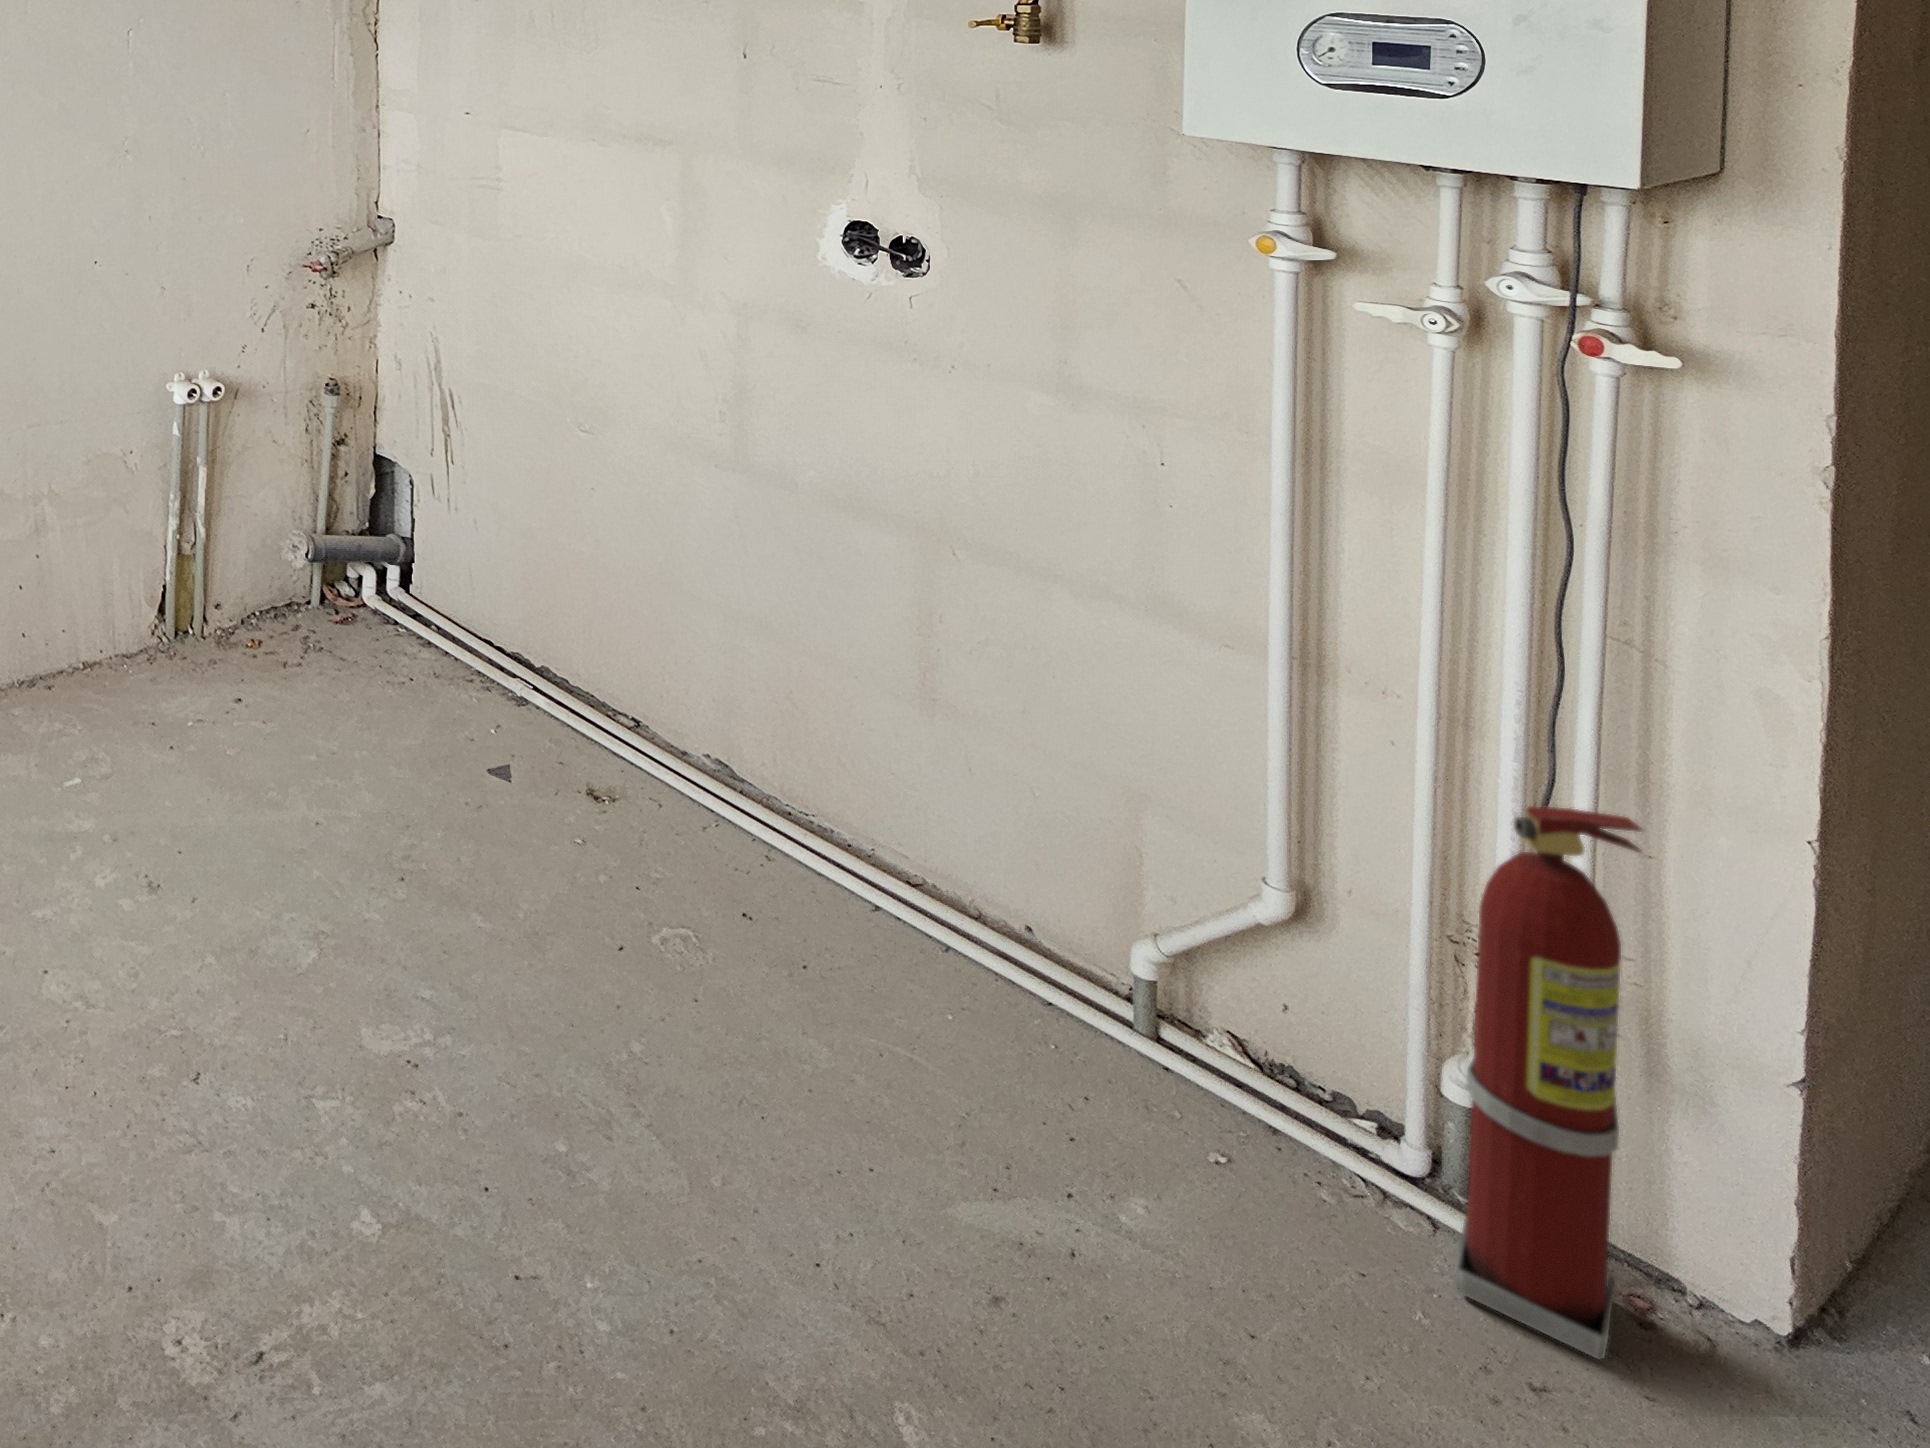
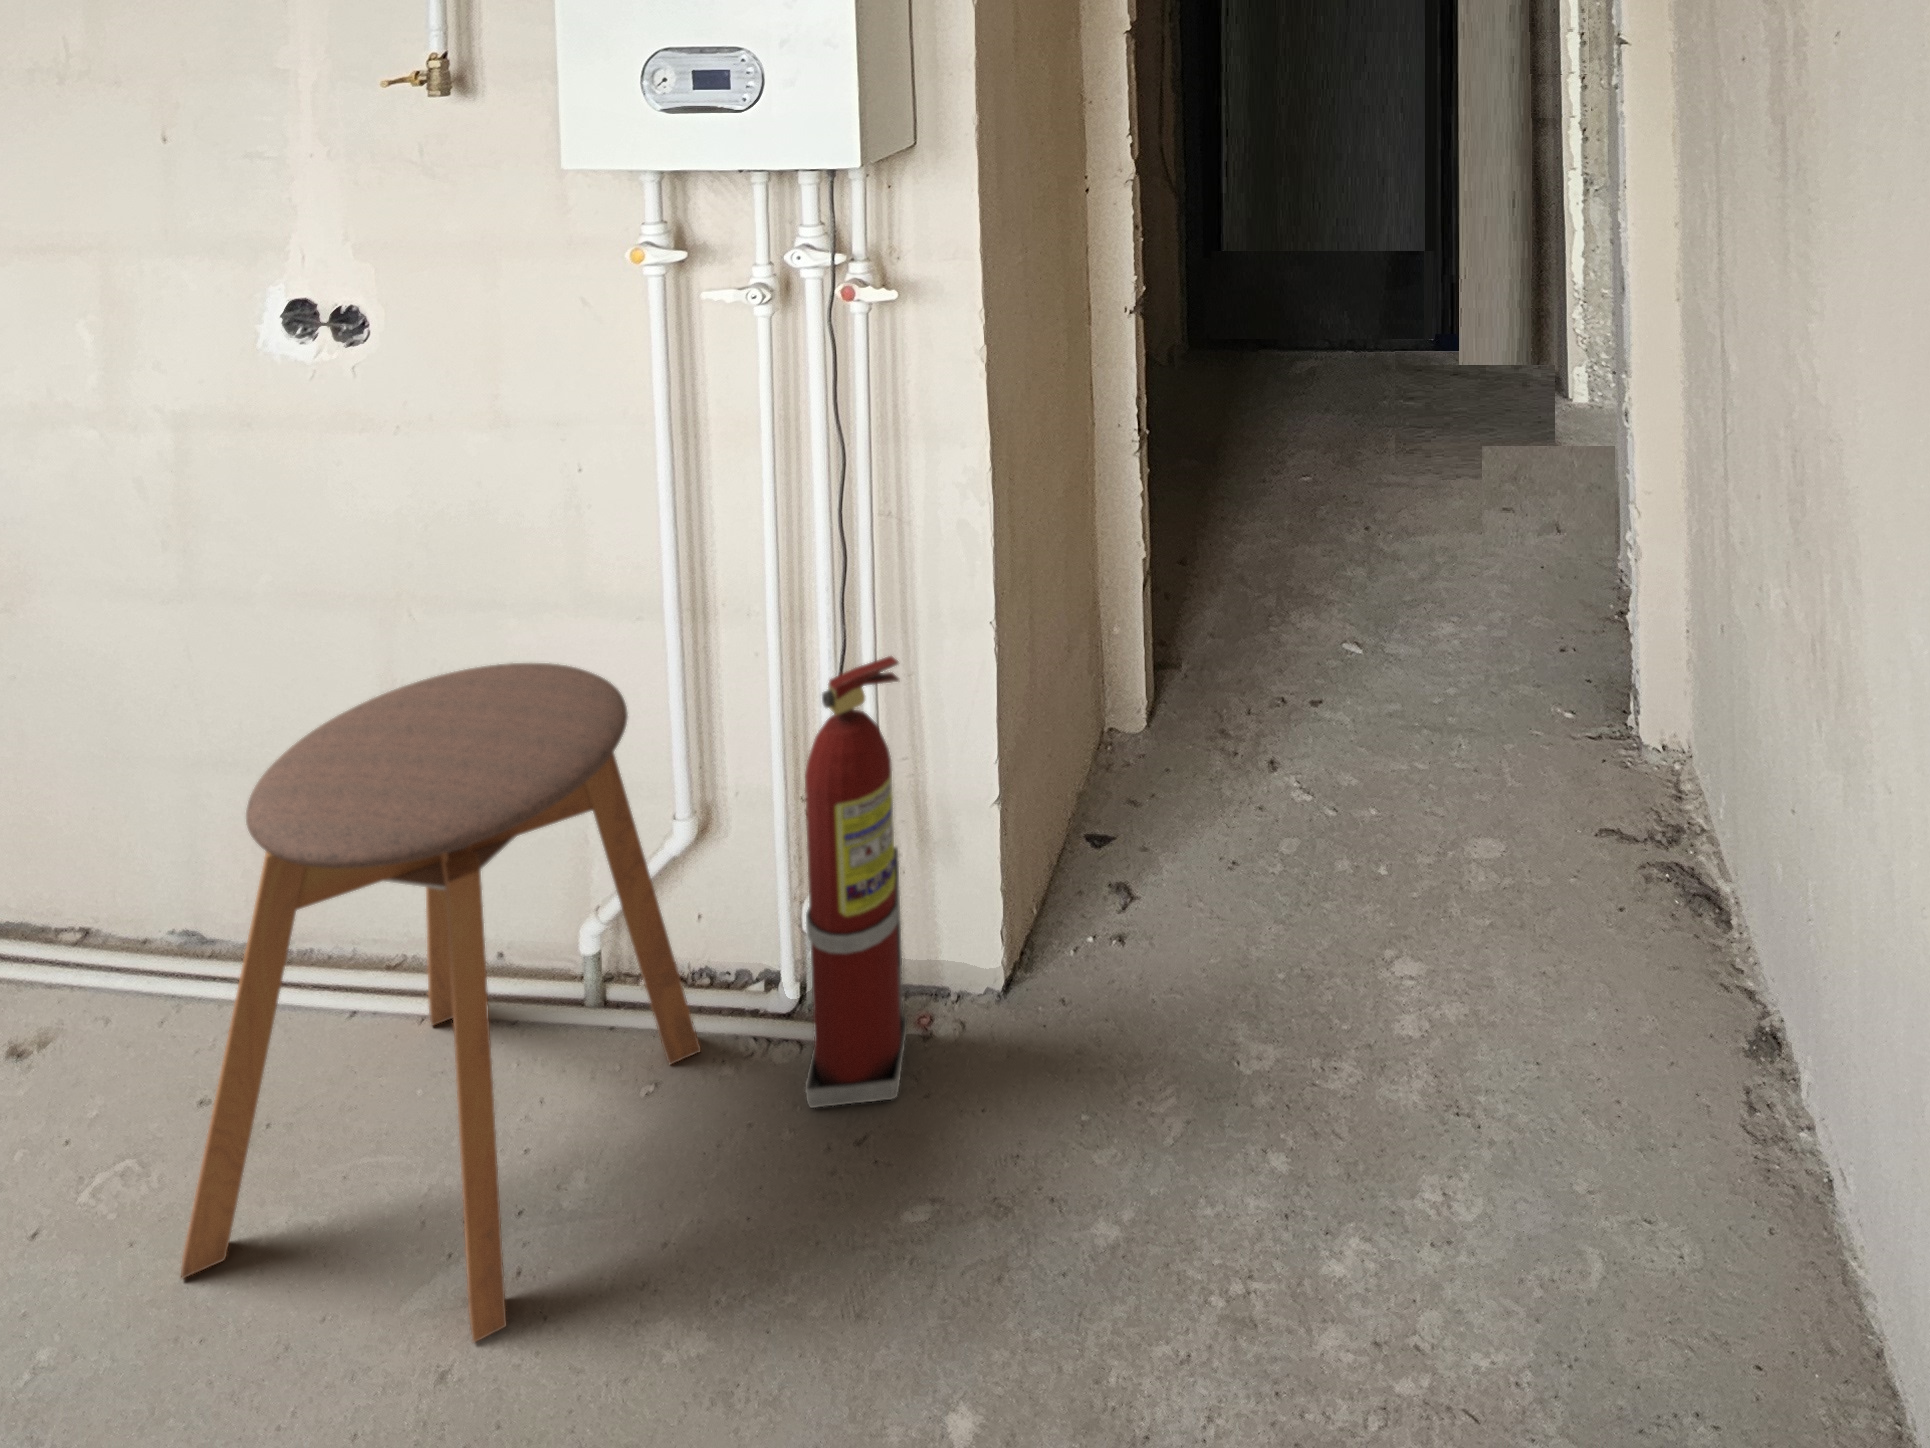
stool: none [763,614,1292,1264] -> present [181,663,701,1342]

